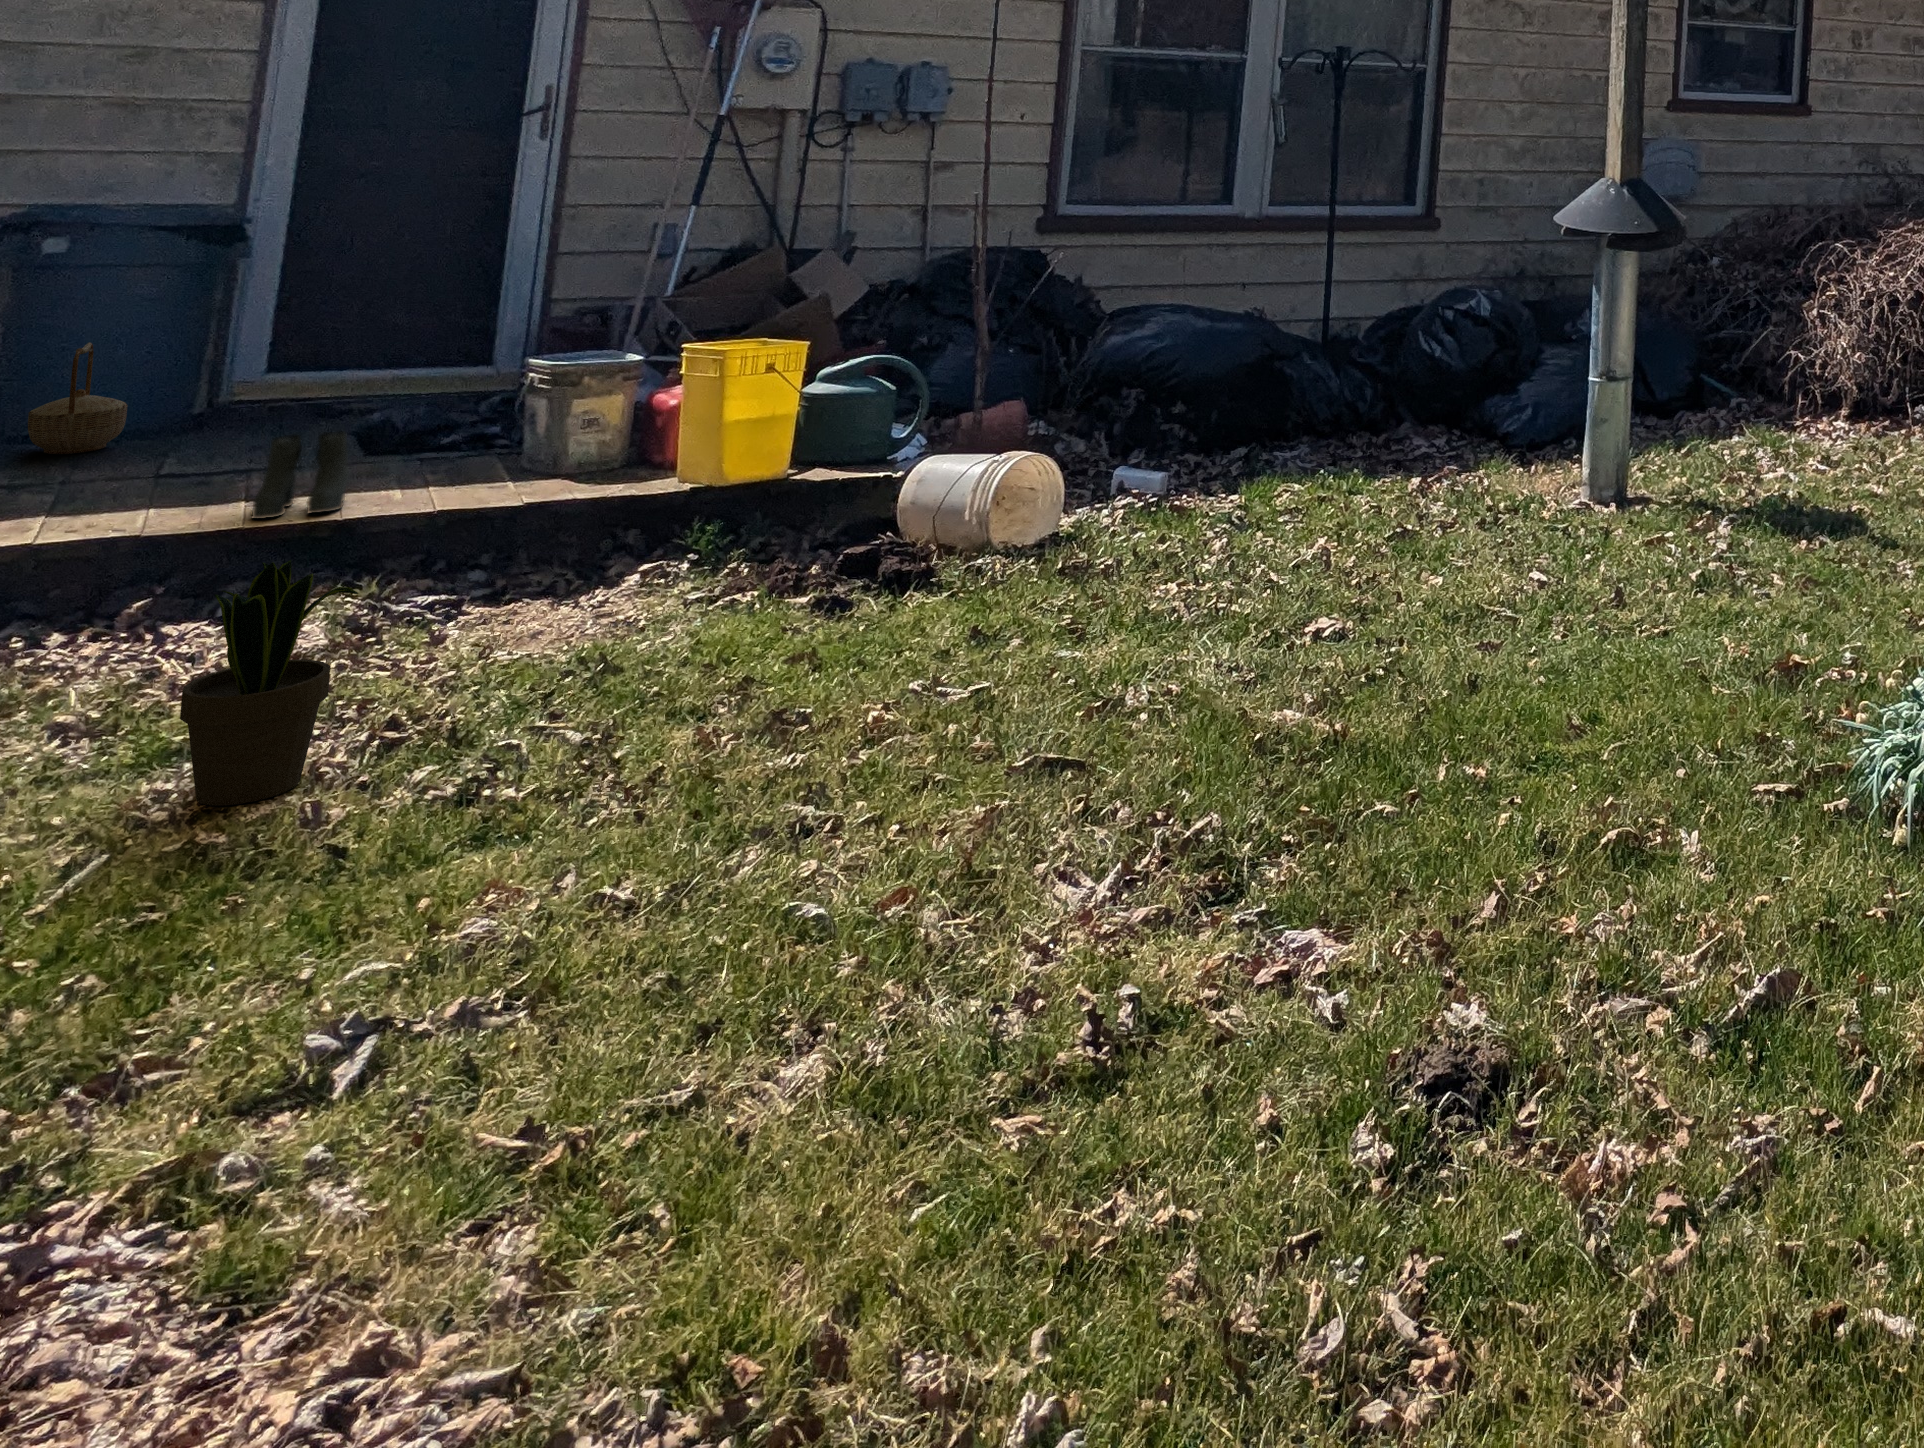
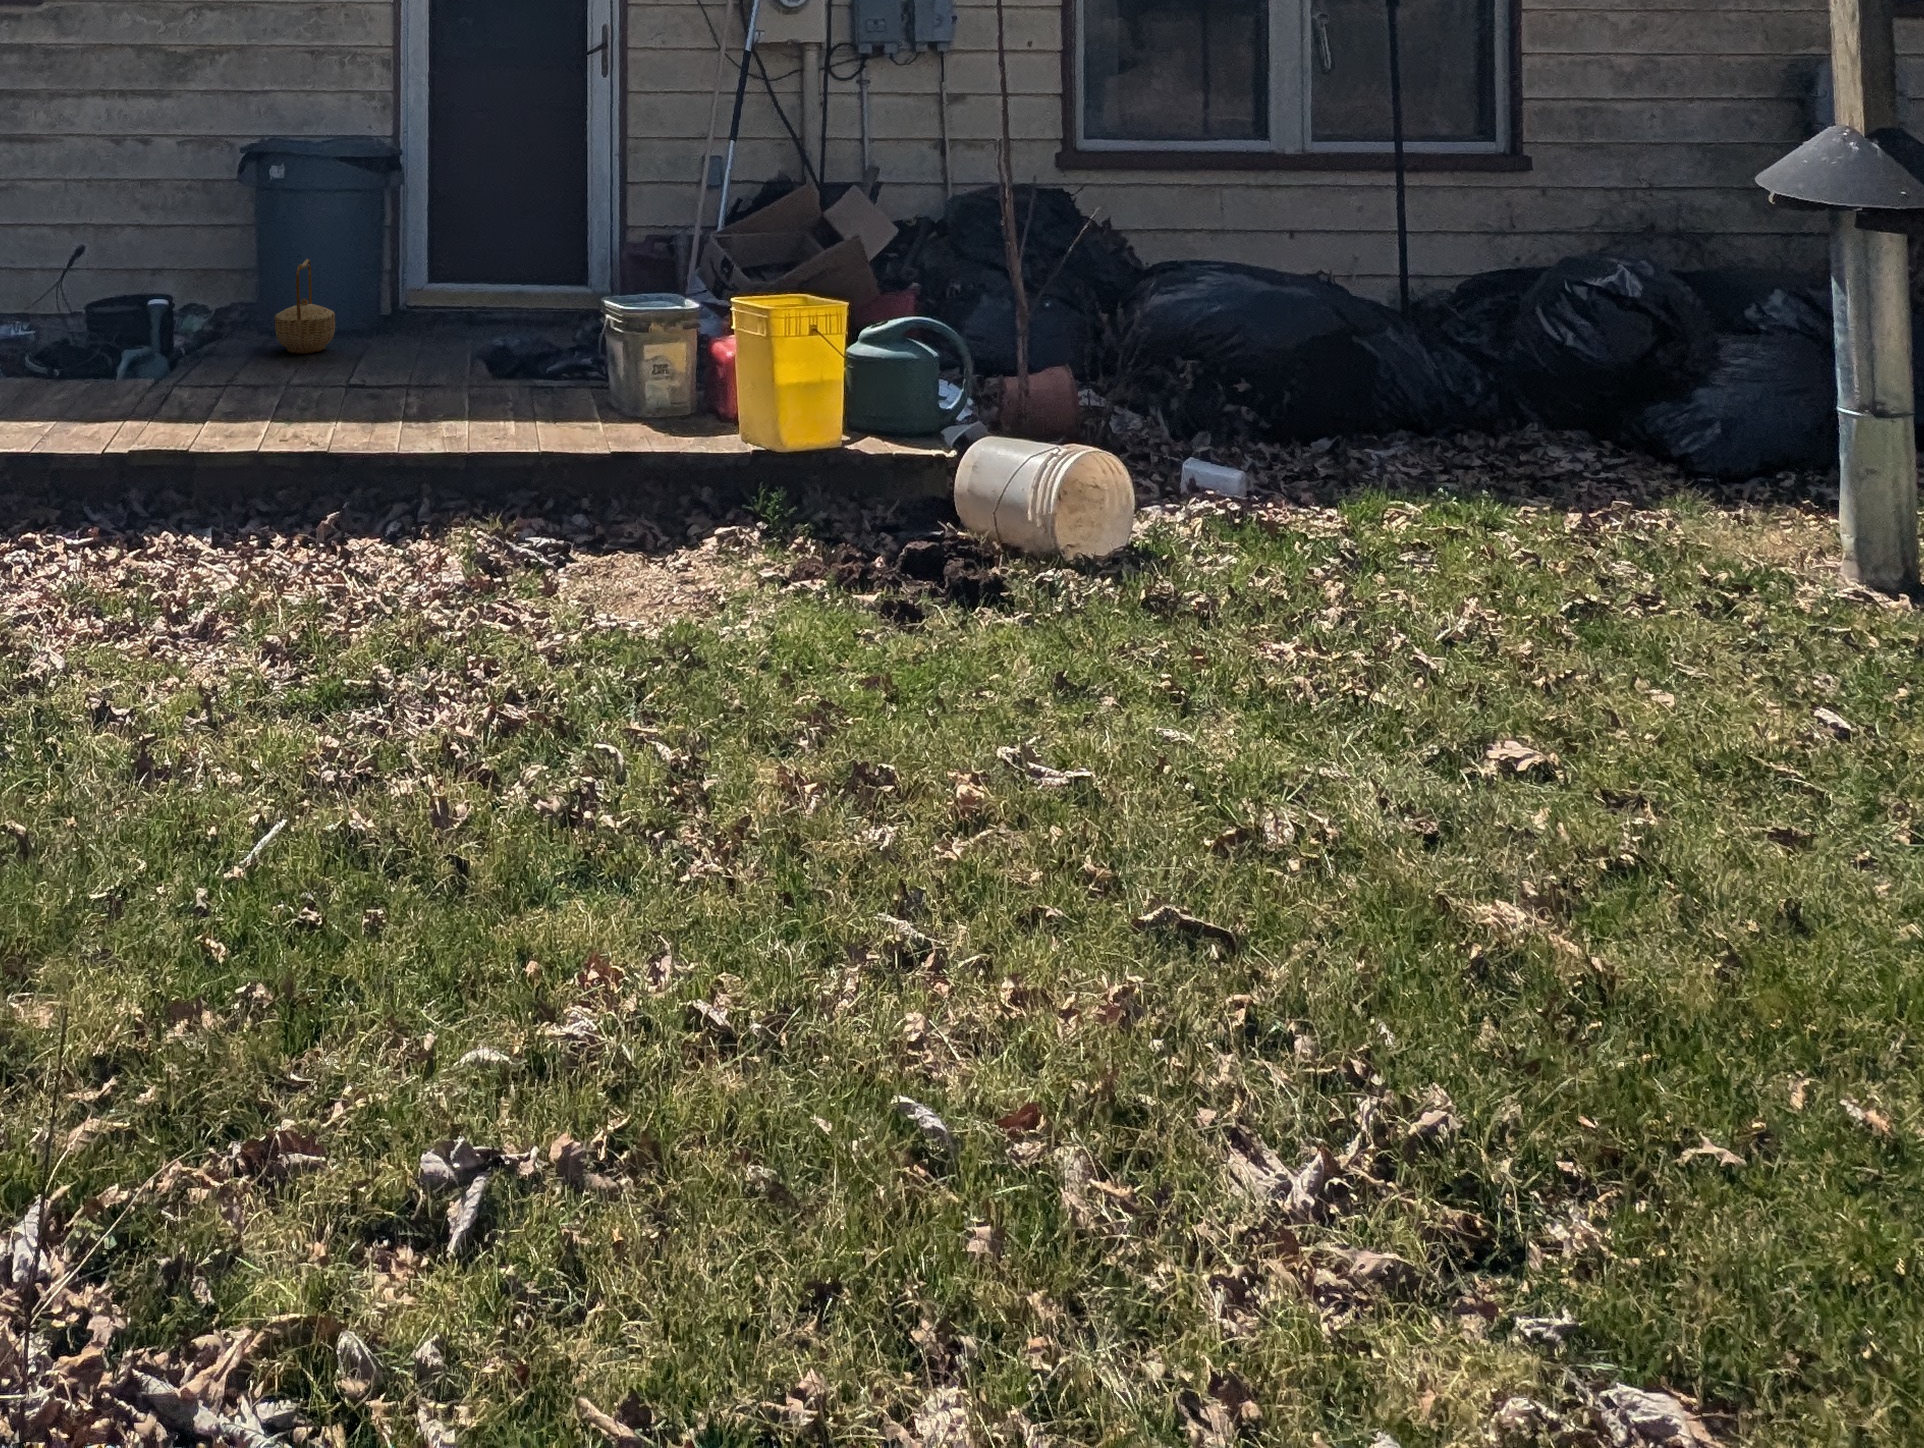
boots: present [252,431,349,519] -> none [410,361,477,440]
potted plant: present [180,560,358,806] -> none [337,522,467,774]

